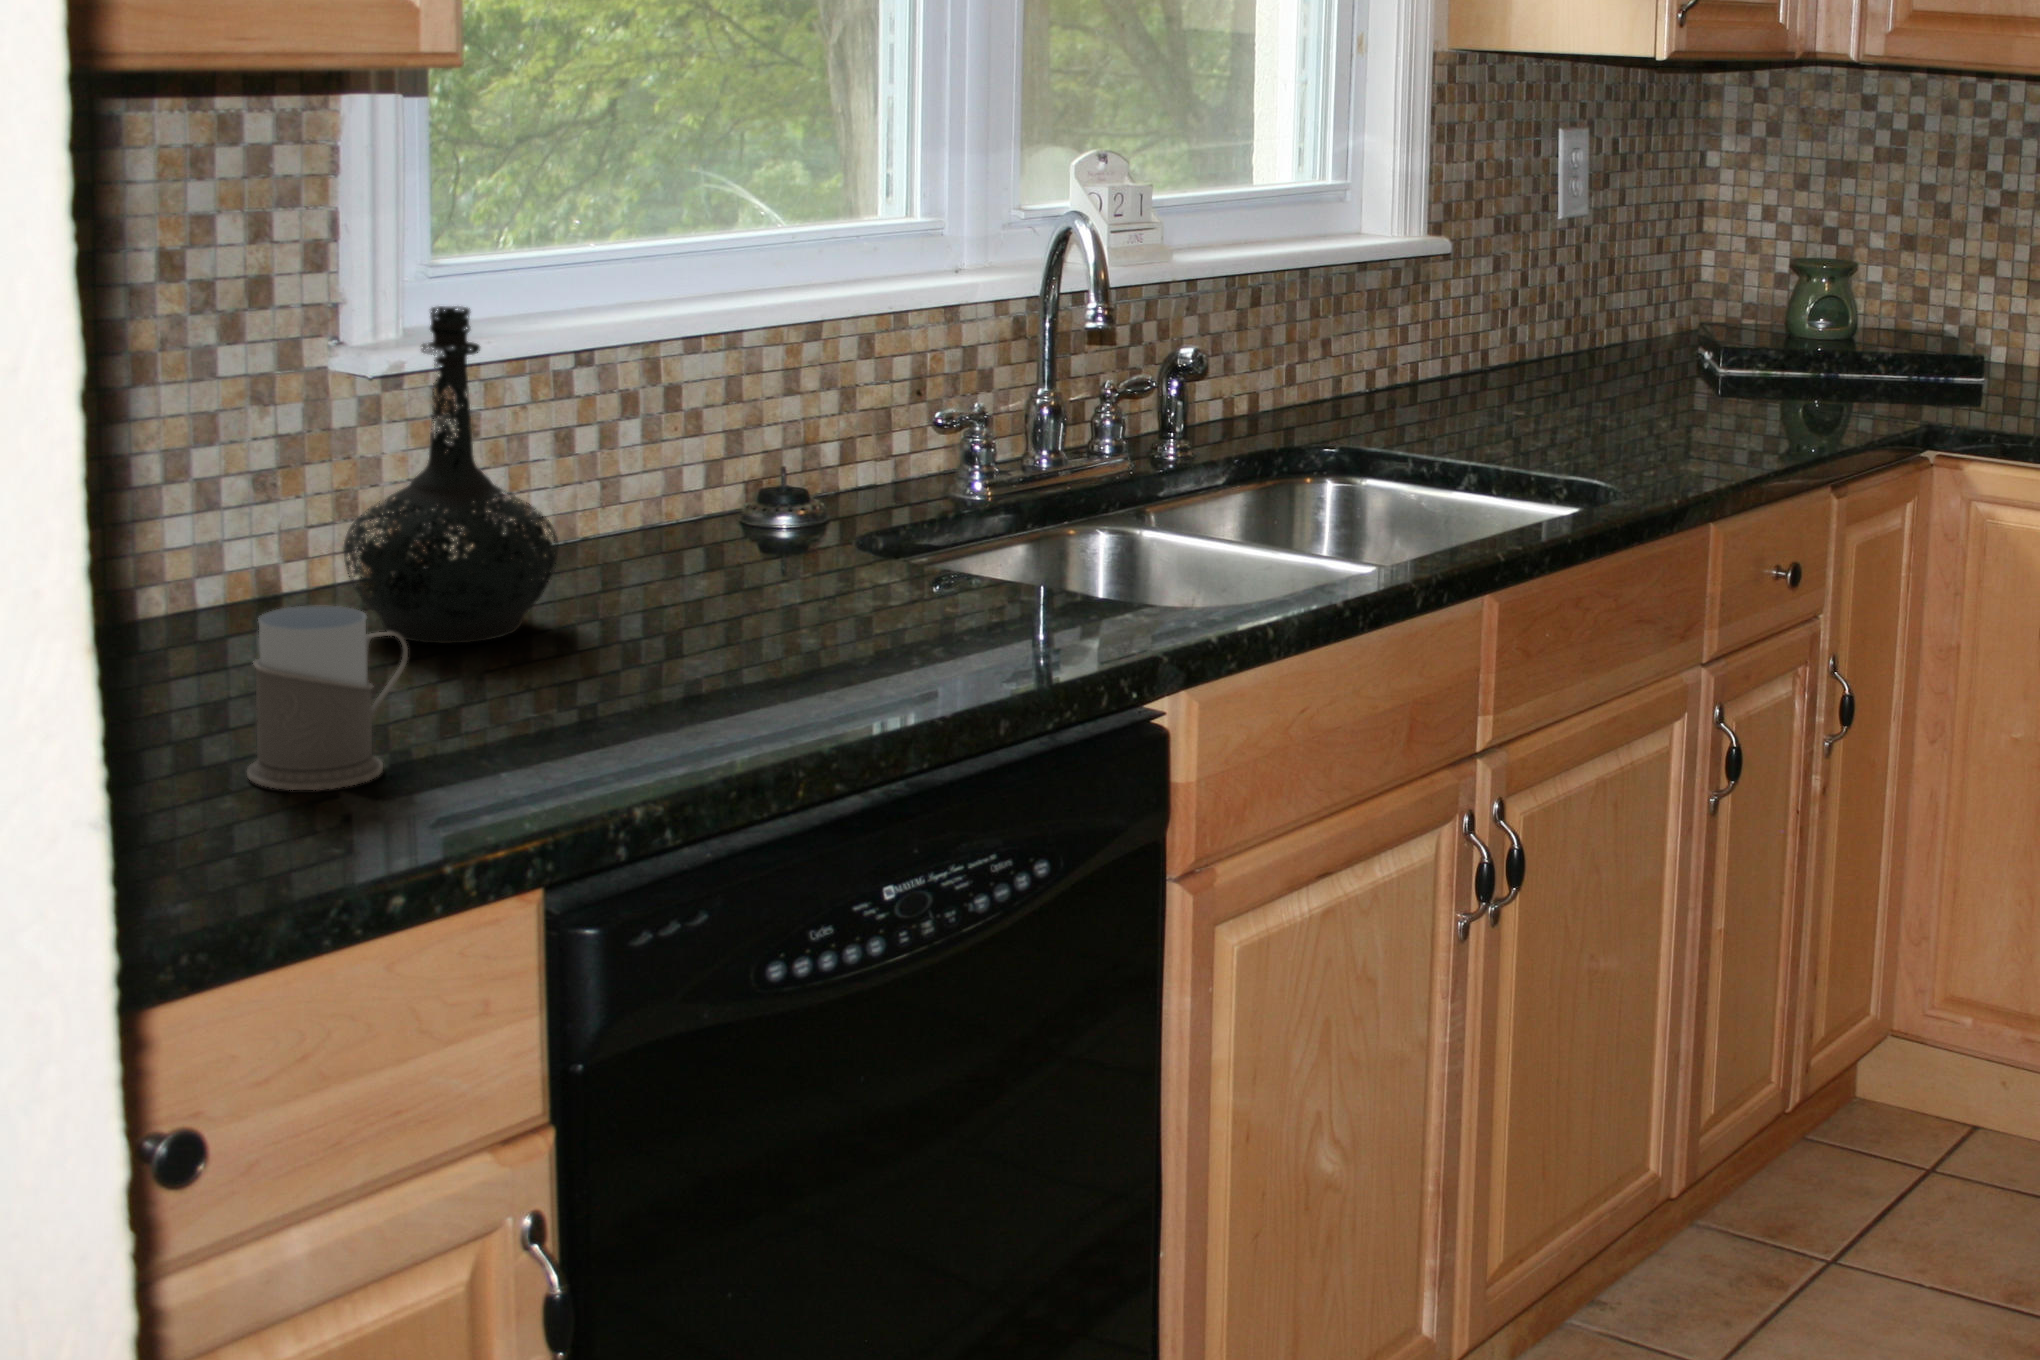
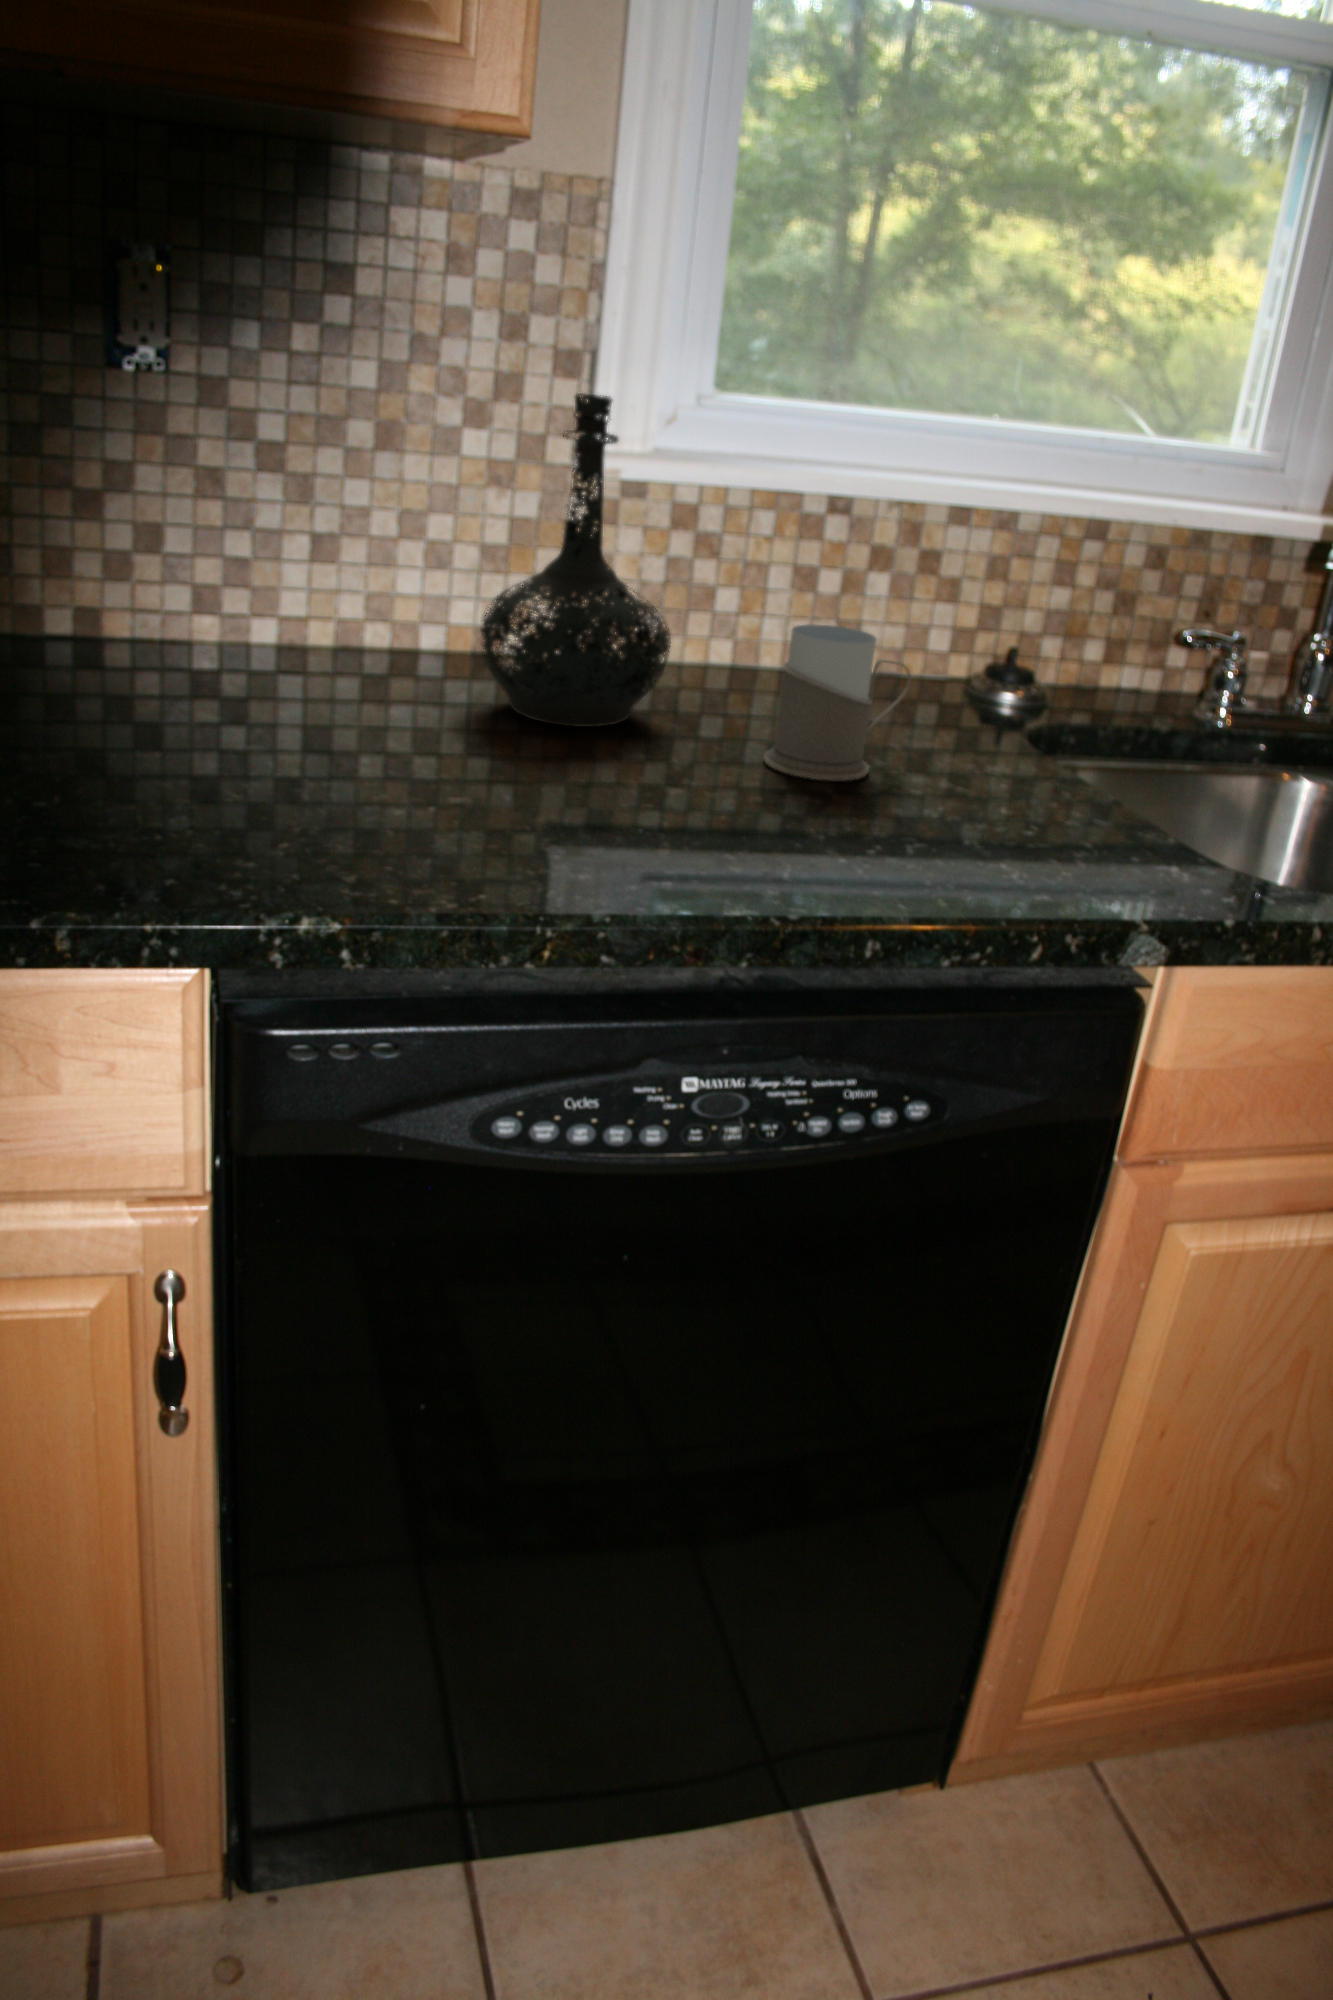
mug: present [247,605,408,790] -> present [764,624,911,780]

